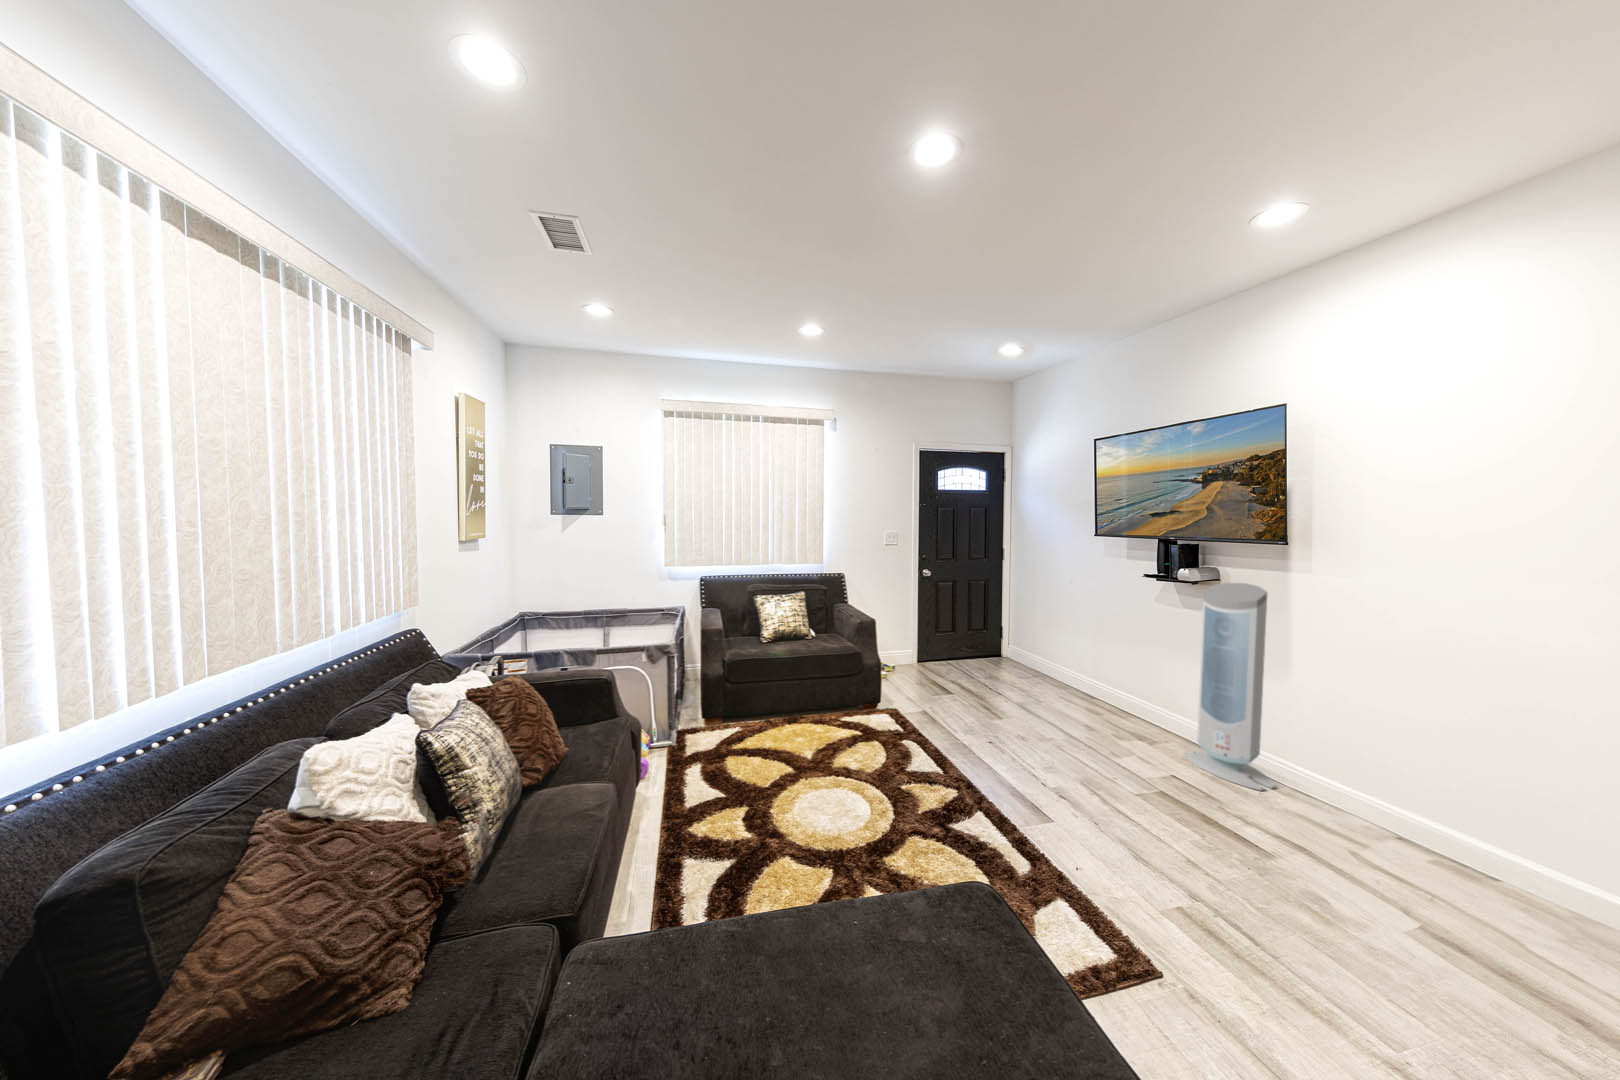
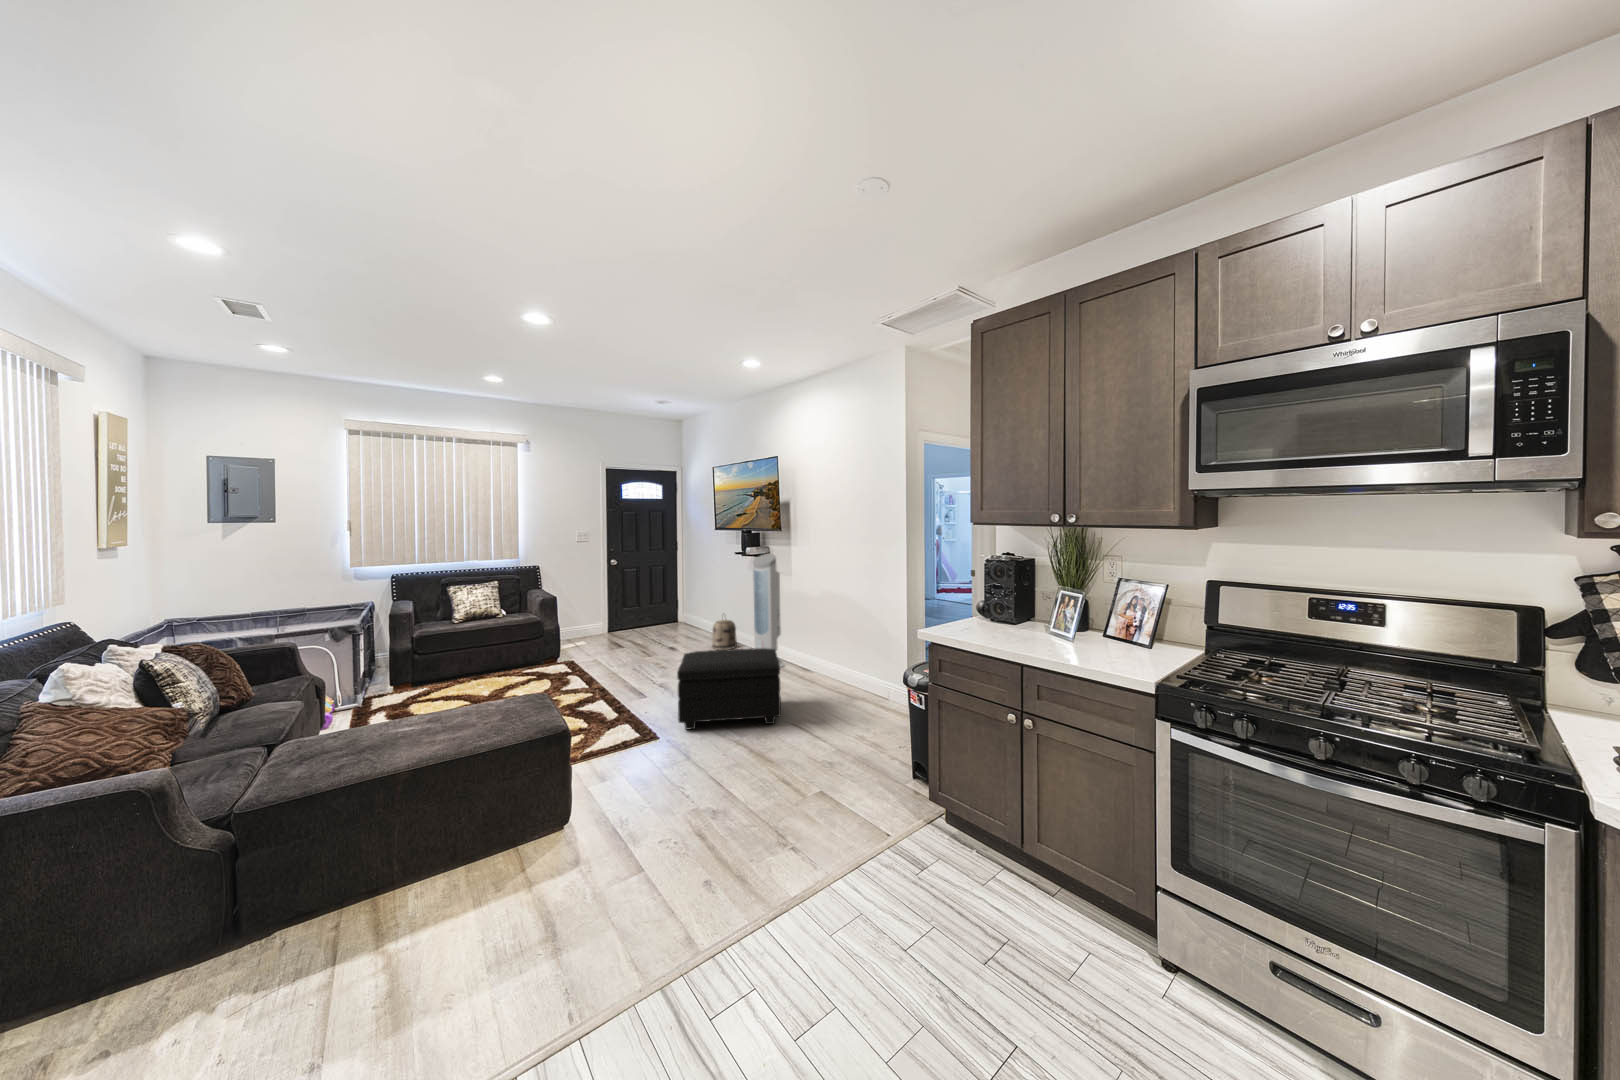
basket: none [1090,664,1134,723] -> present [712,619,737,650]
footstool: none [1158,774,1505,1016] -> present [677,648,781,729]

